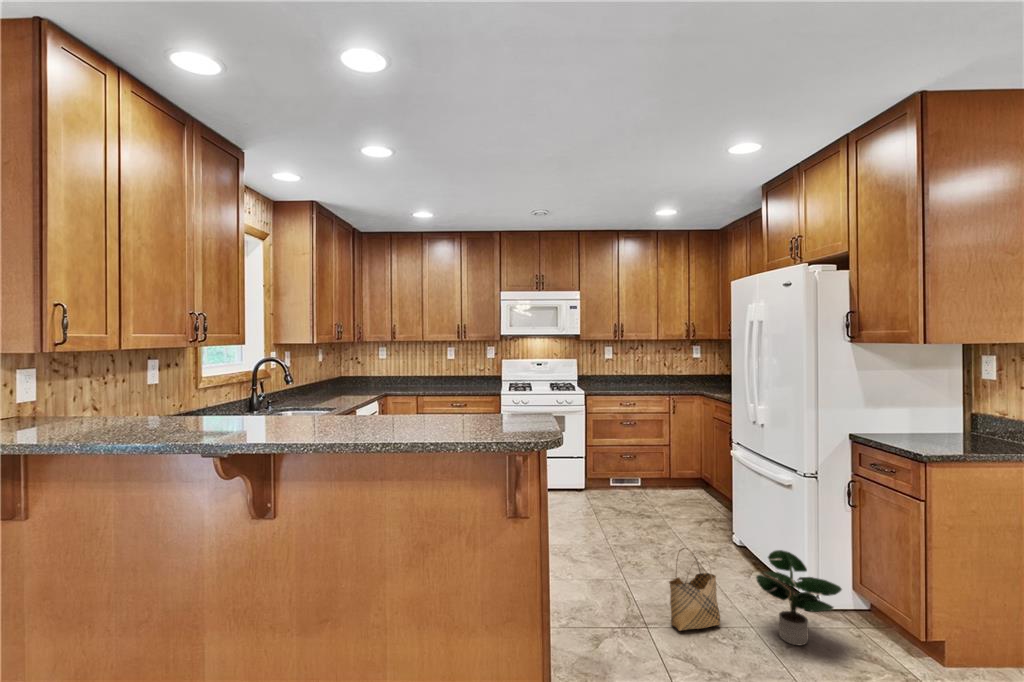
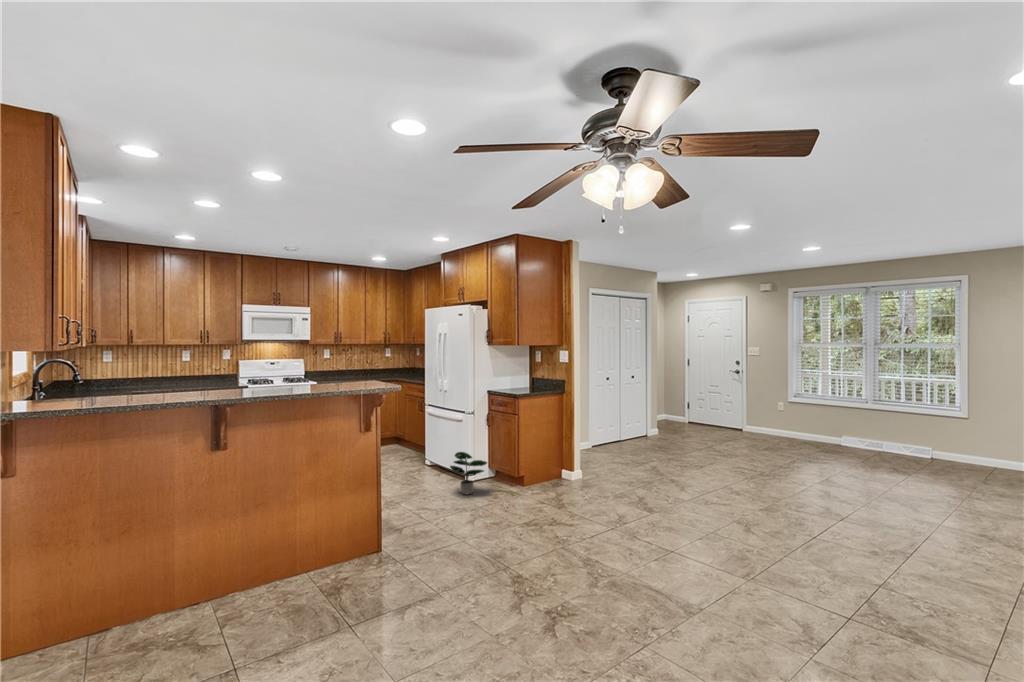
woven basket: present [669,548,720,631] -> none [408,459,433,502]

